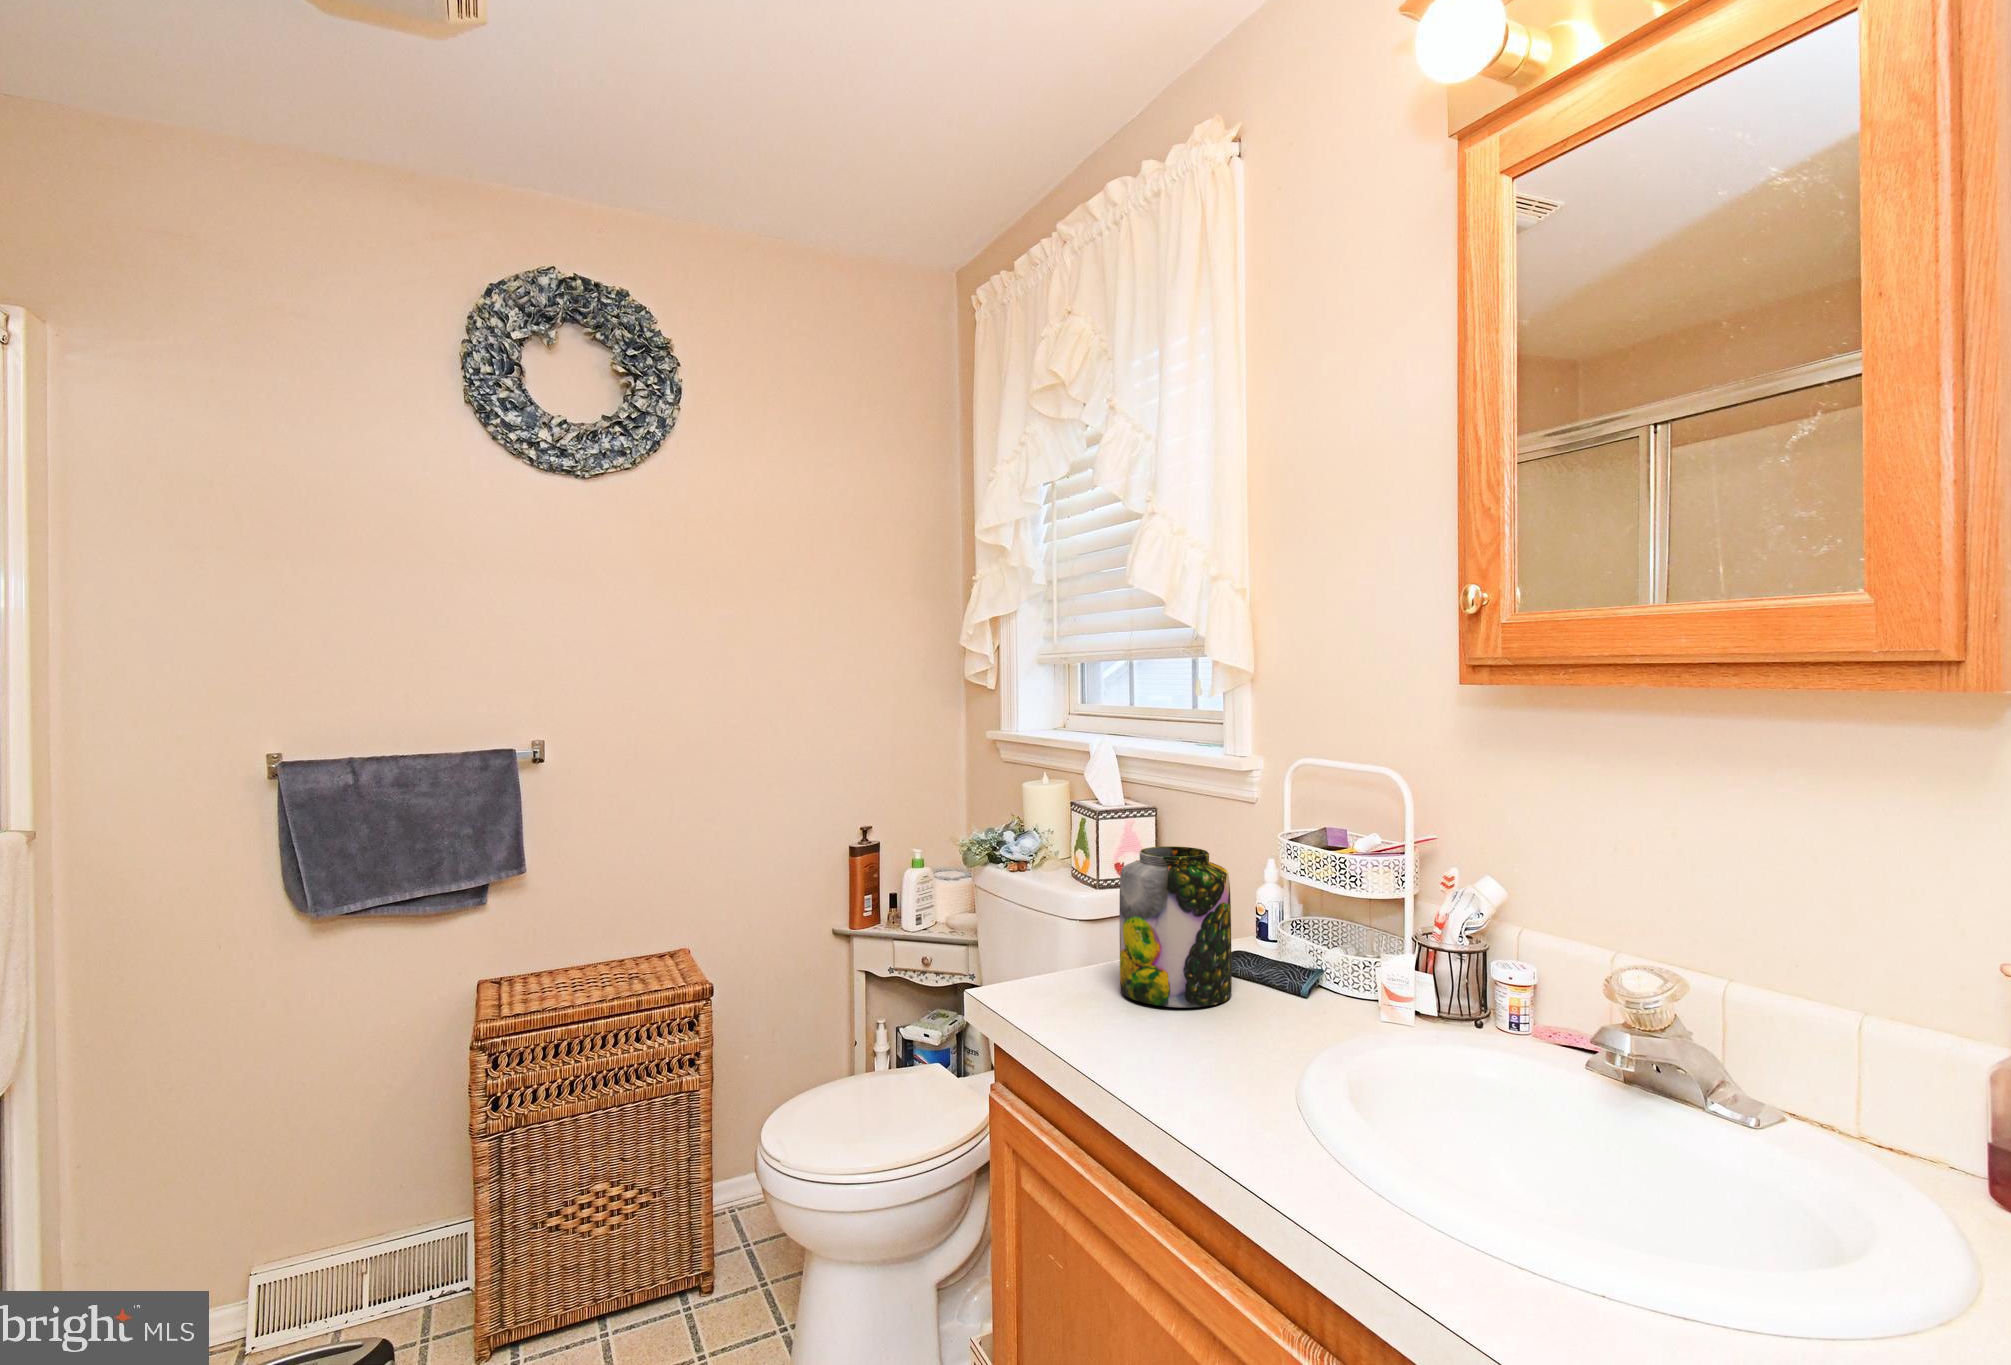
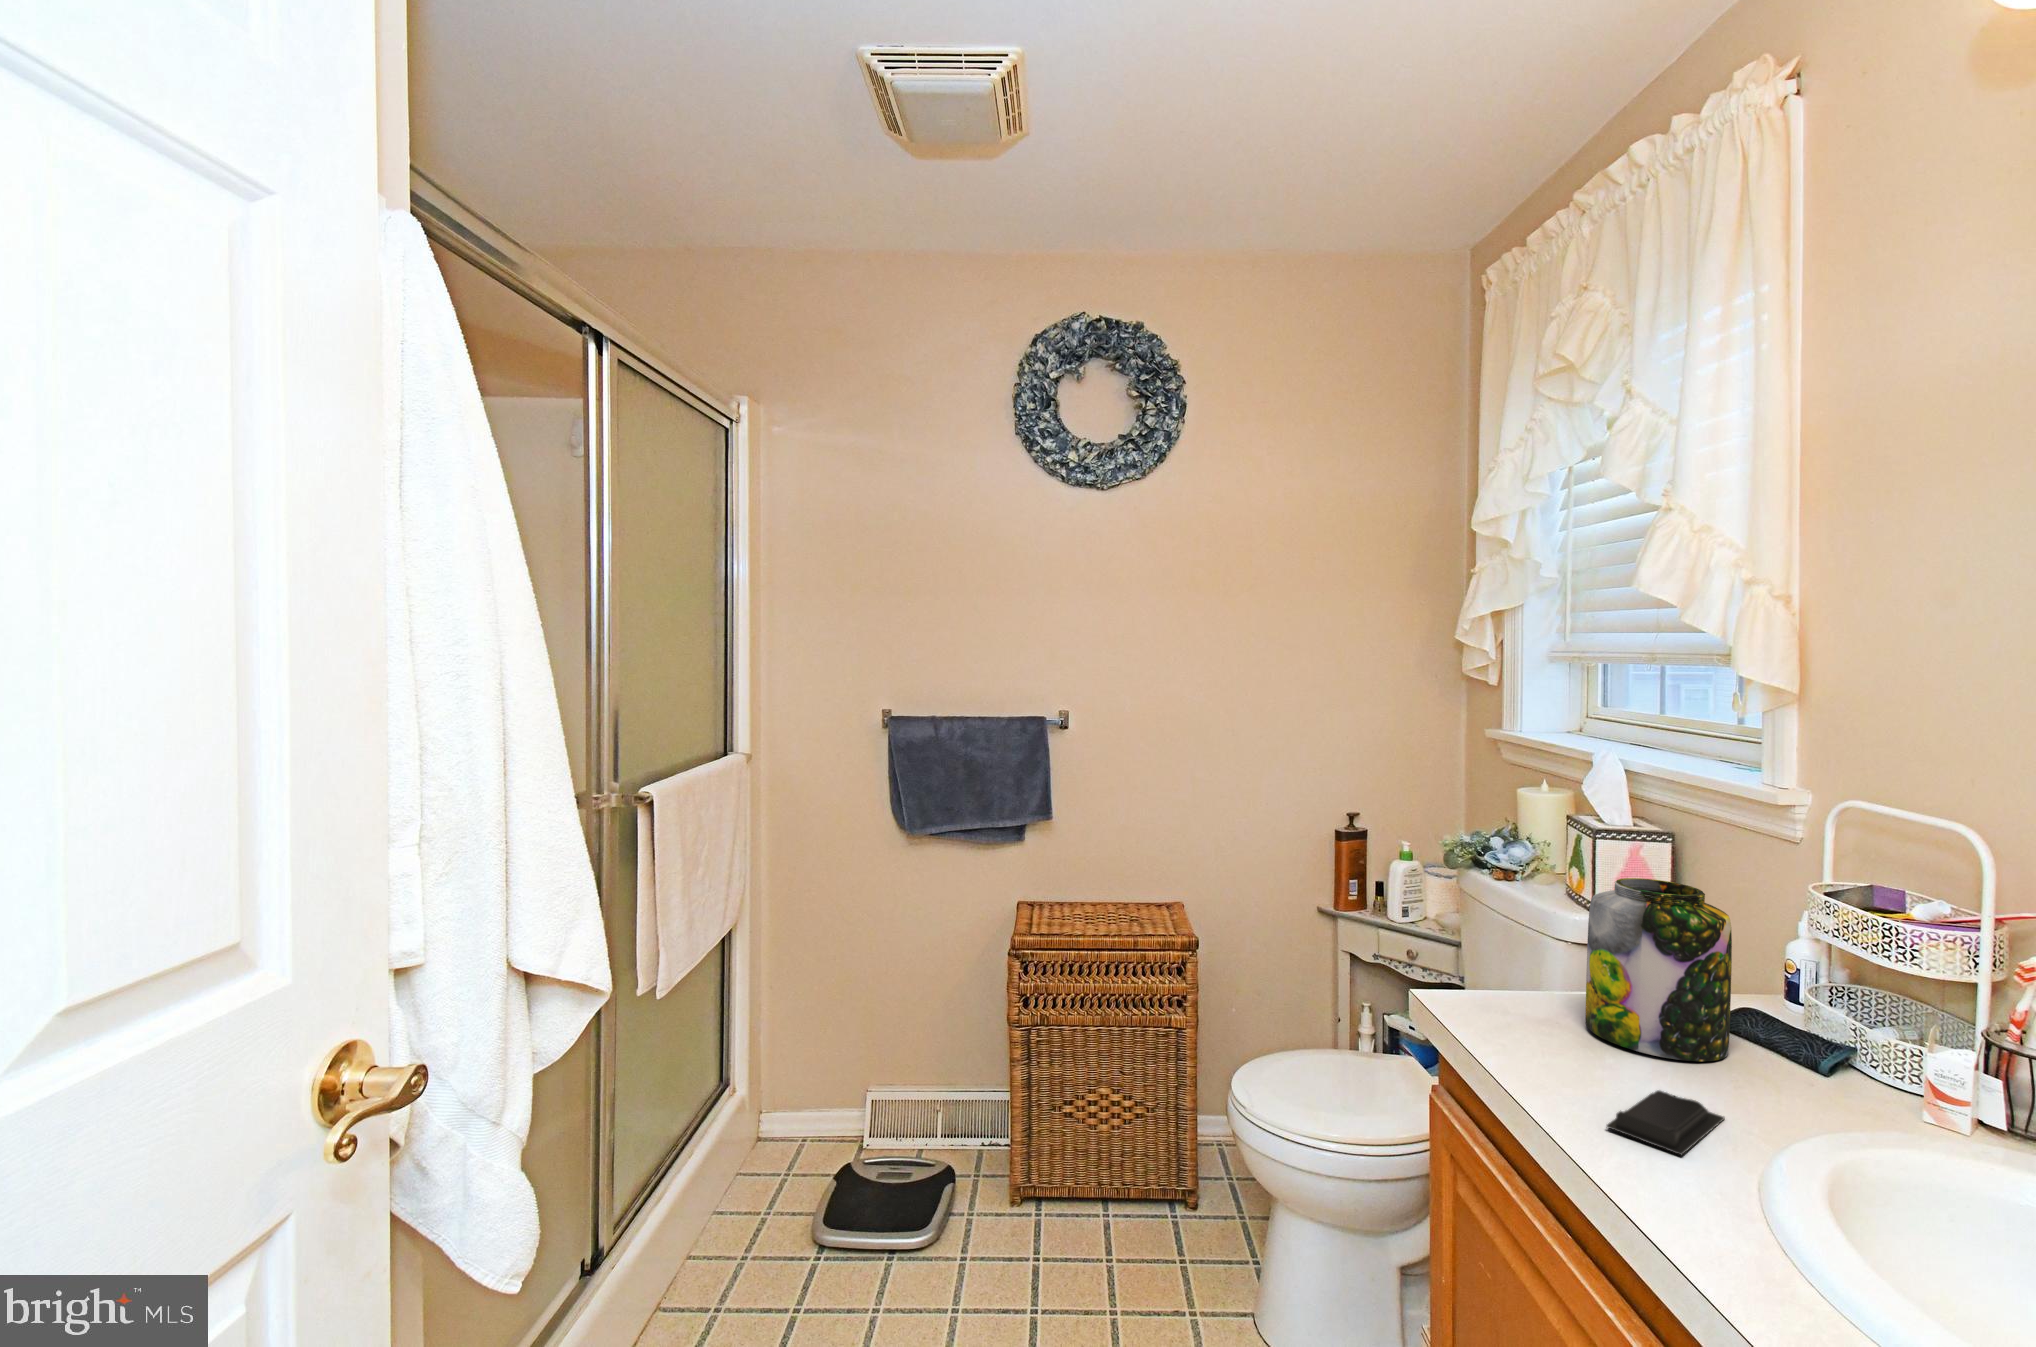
soap bar: none [1167,1037,1248,1092] -> present [1607,1090,1725,1155]

